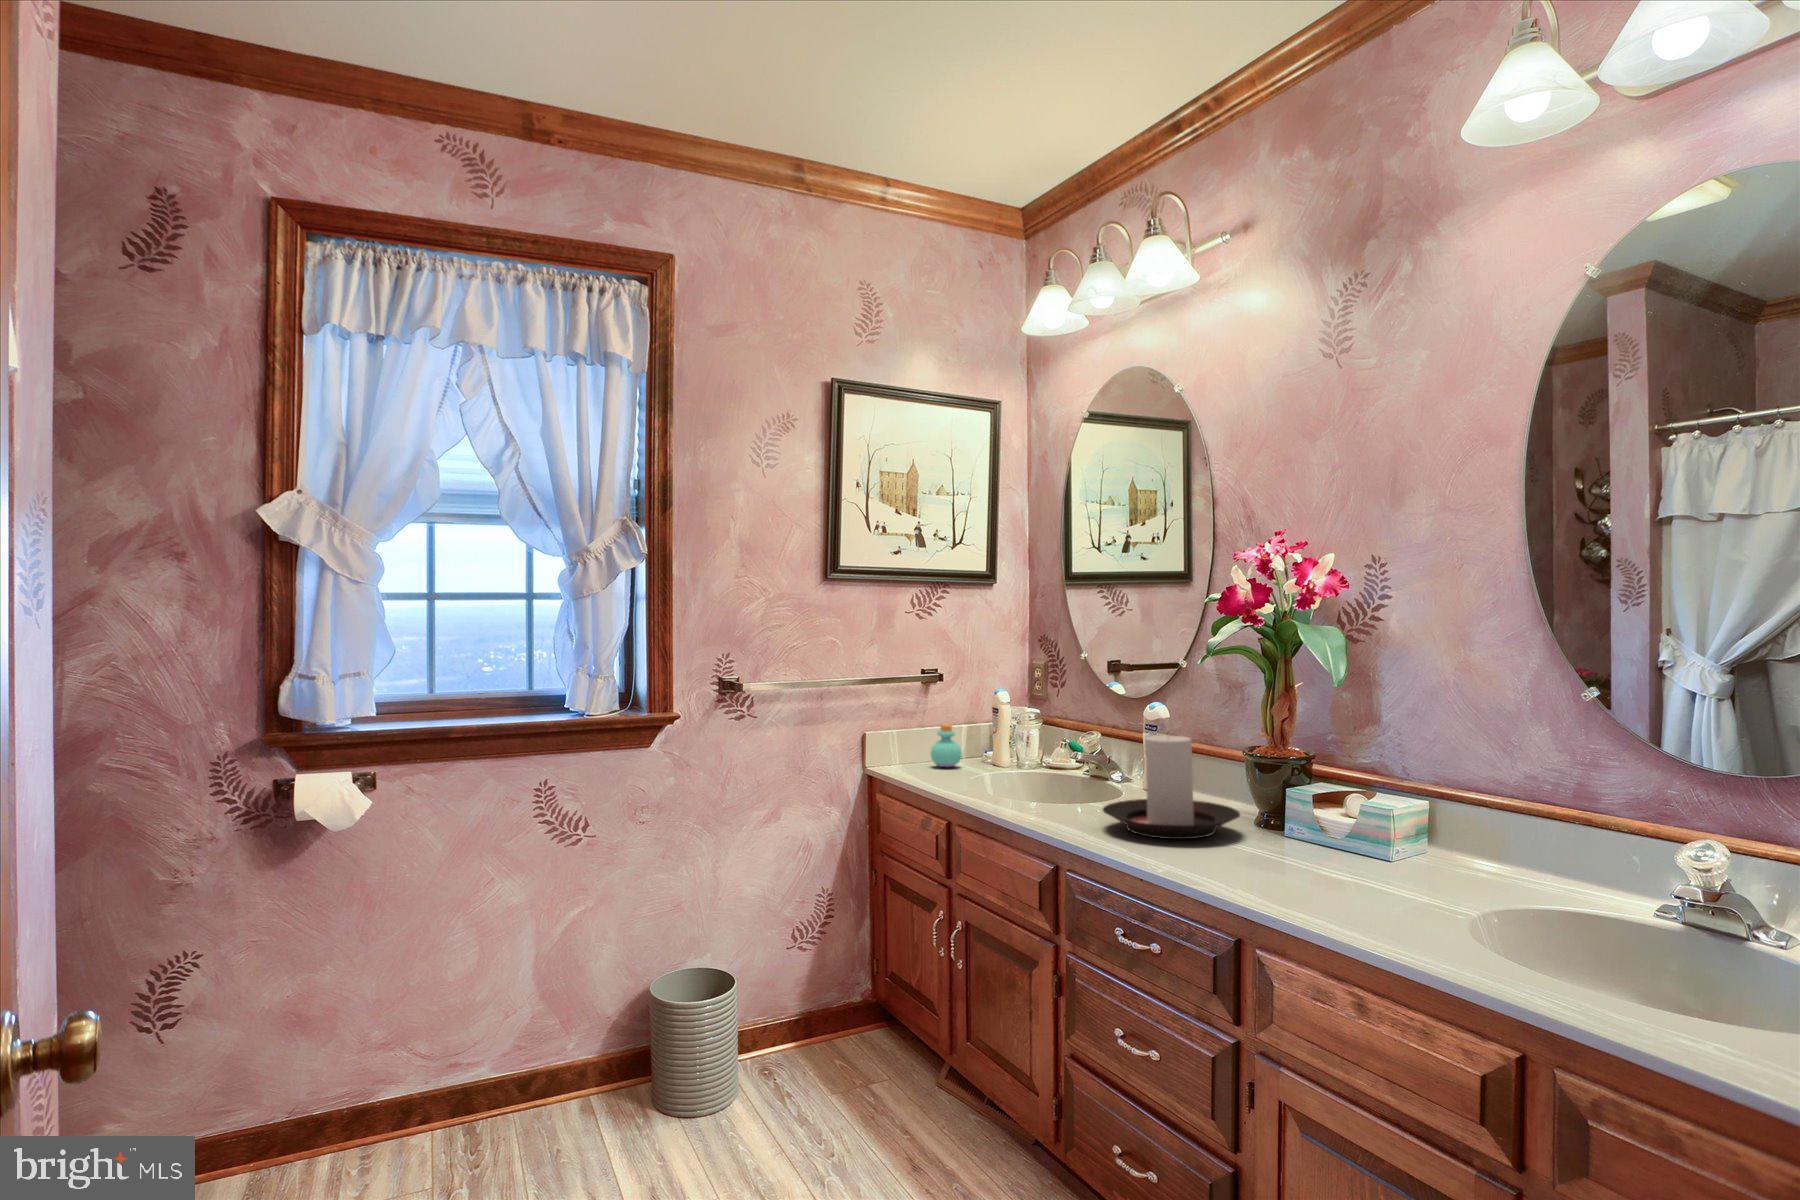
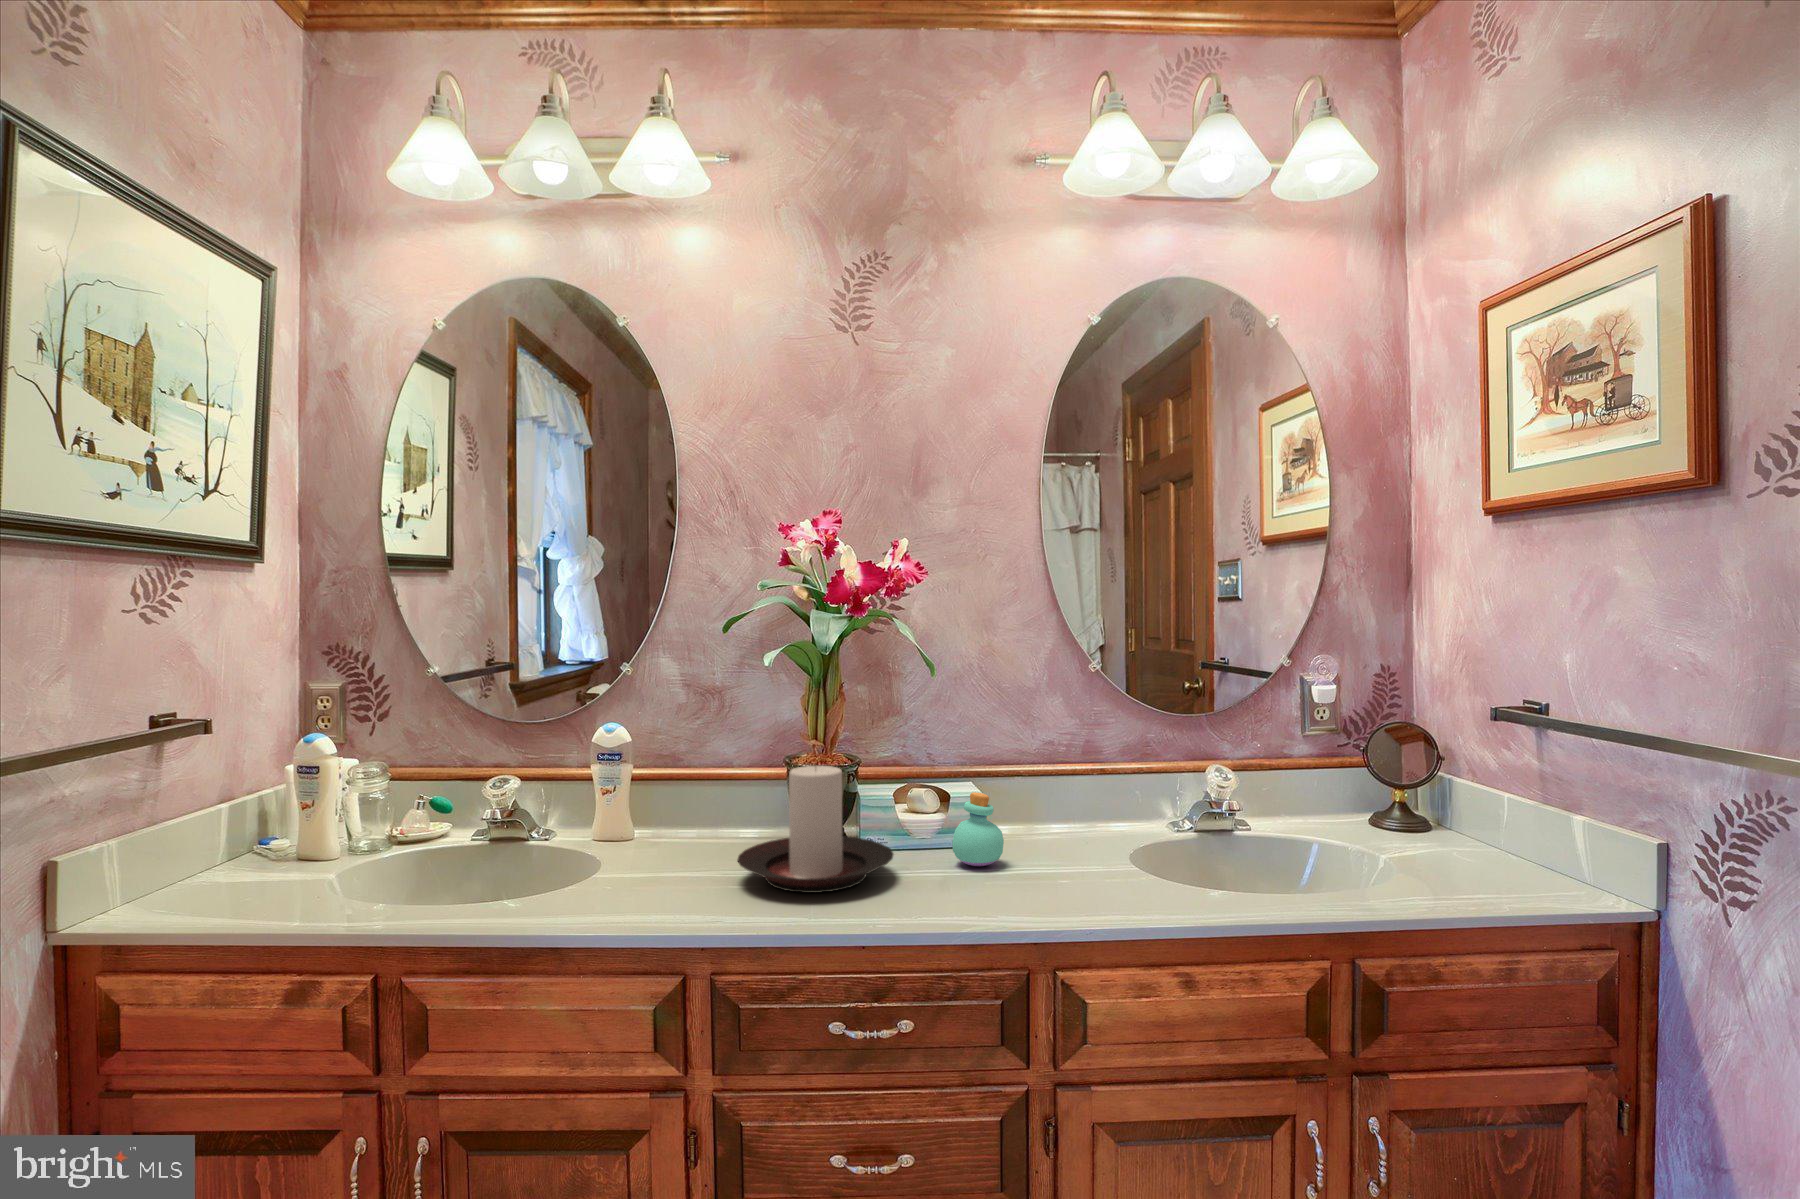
perfume bottle: present [931,724,962,767] -> present [952,792,1004,866]

